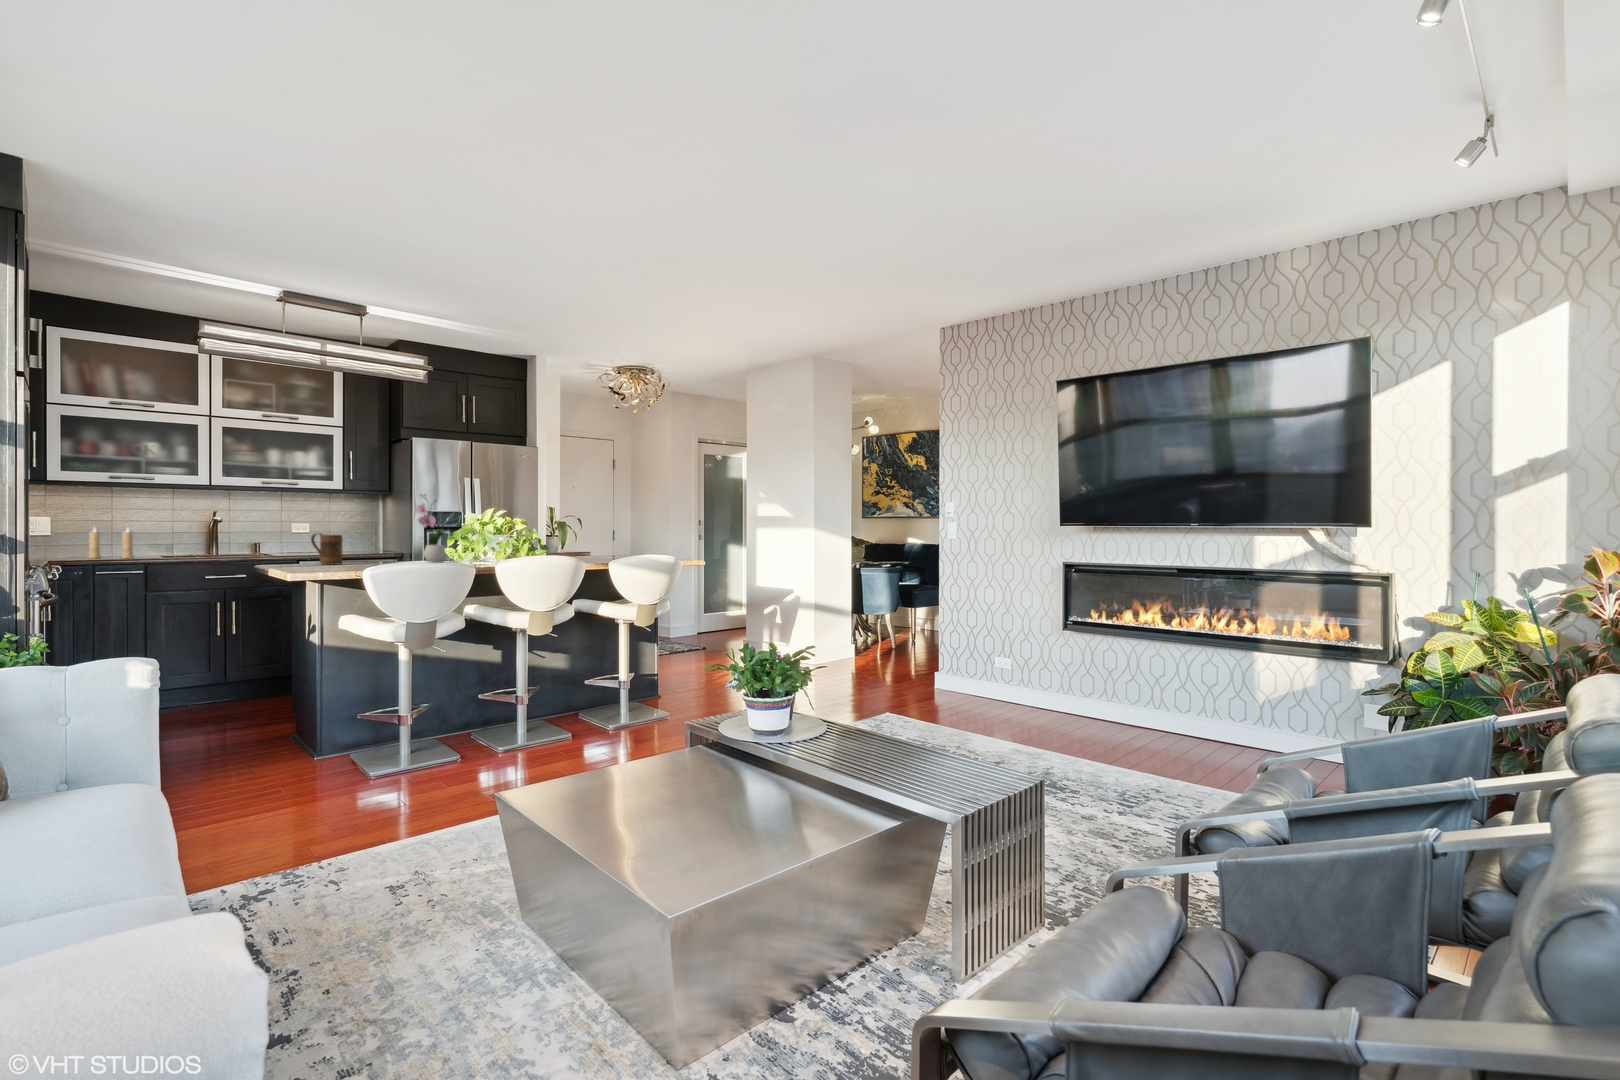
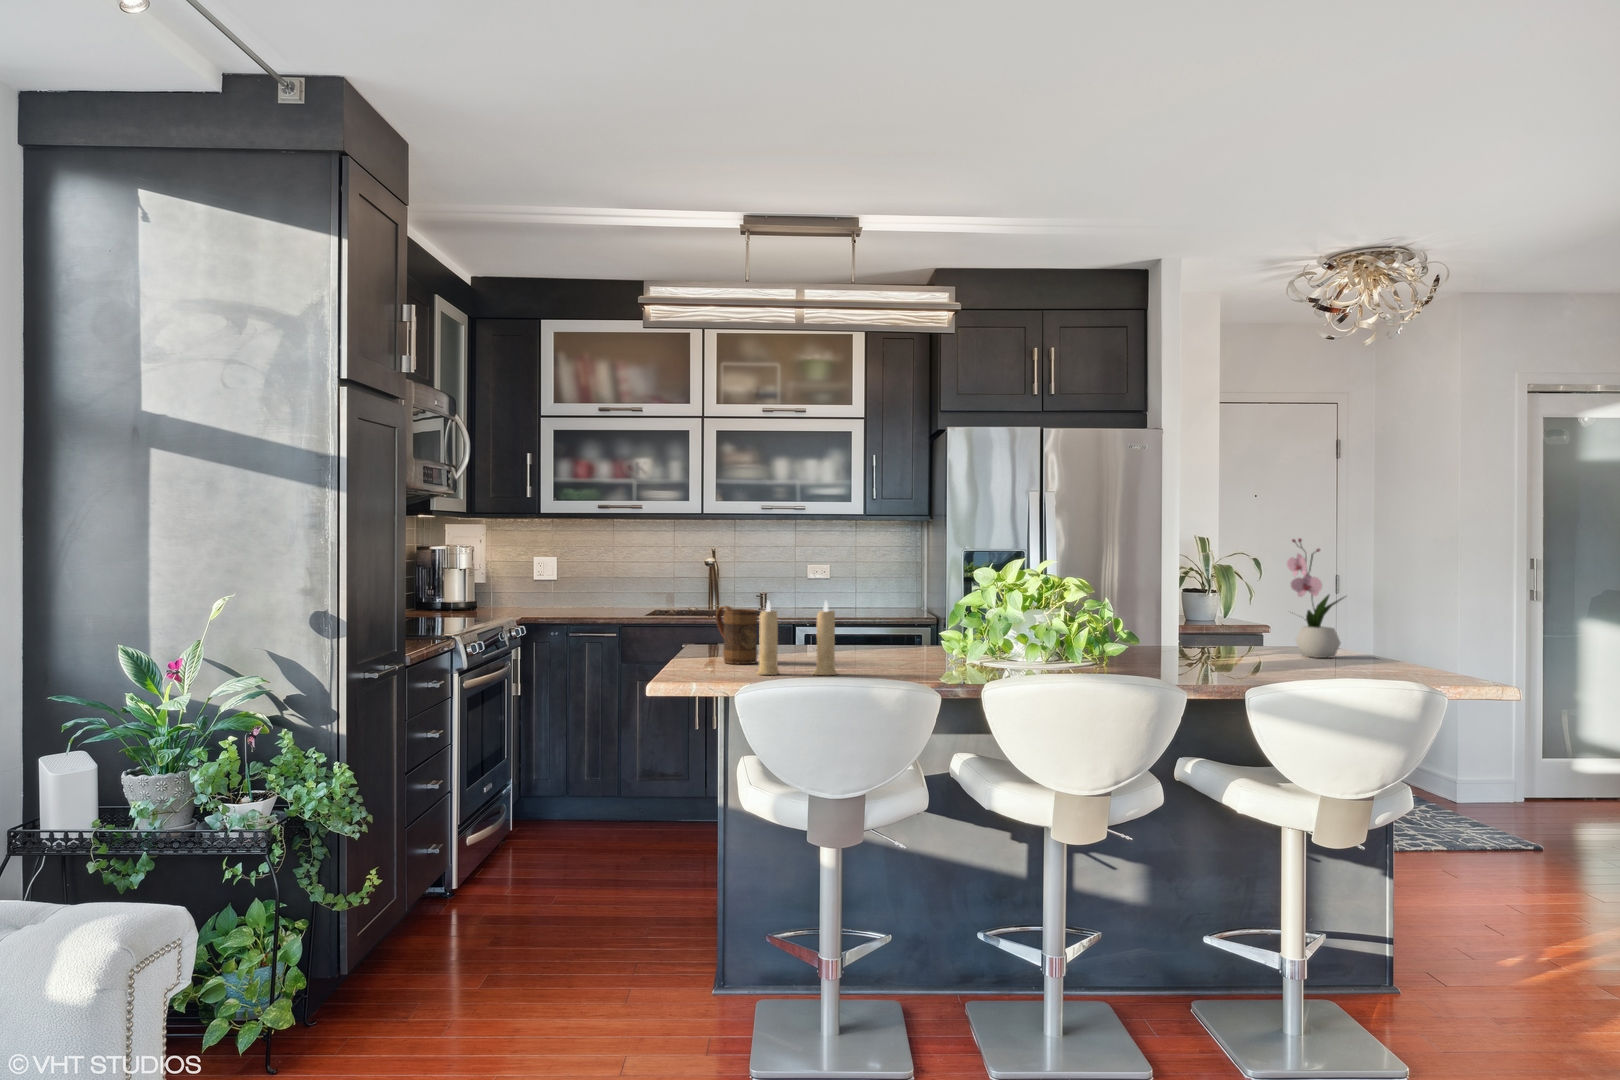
flower arrangement: present [417,495,448,562] -> present [1287,539,1344,658]
candle: present [89,528,133,558] -> present [757,601,837,675]

